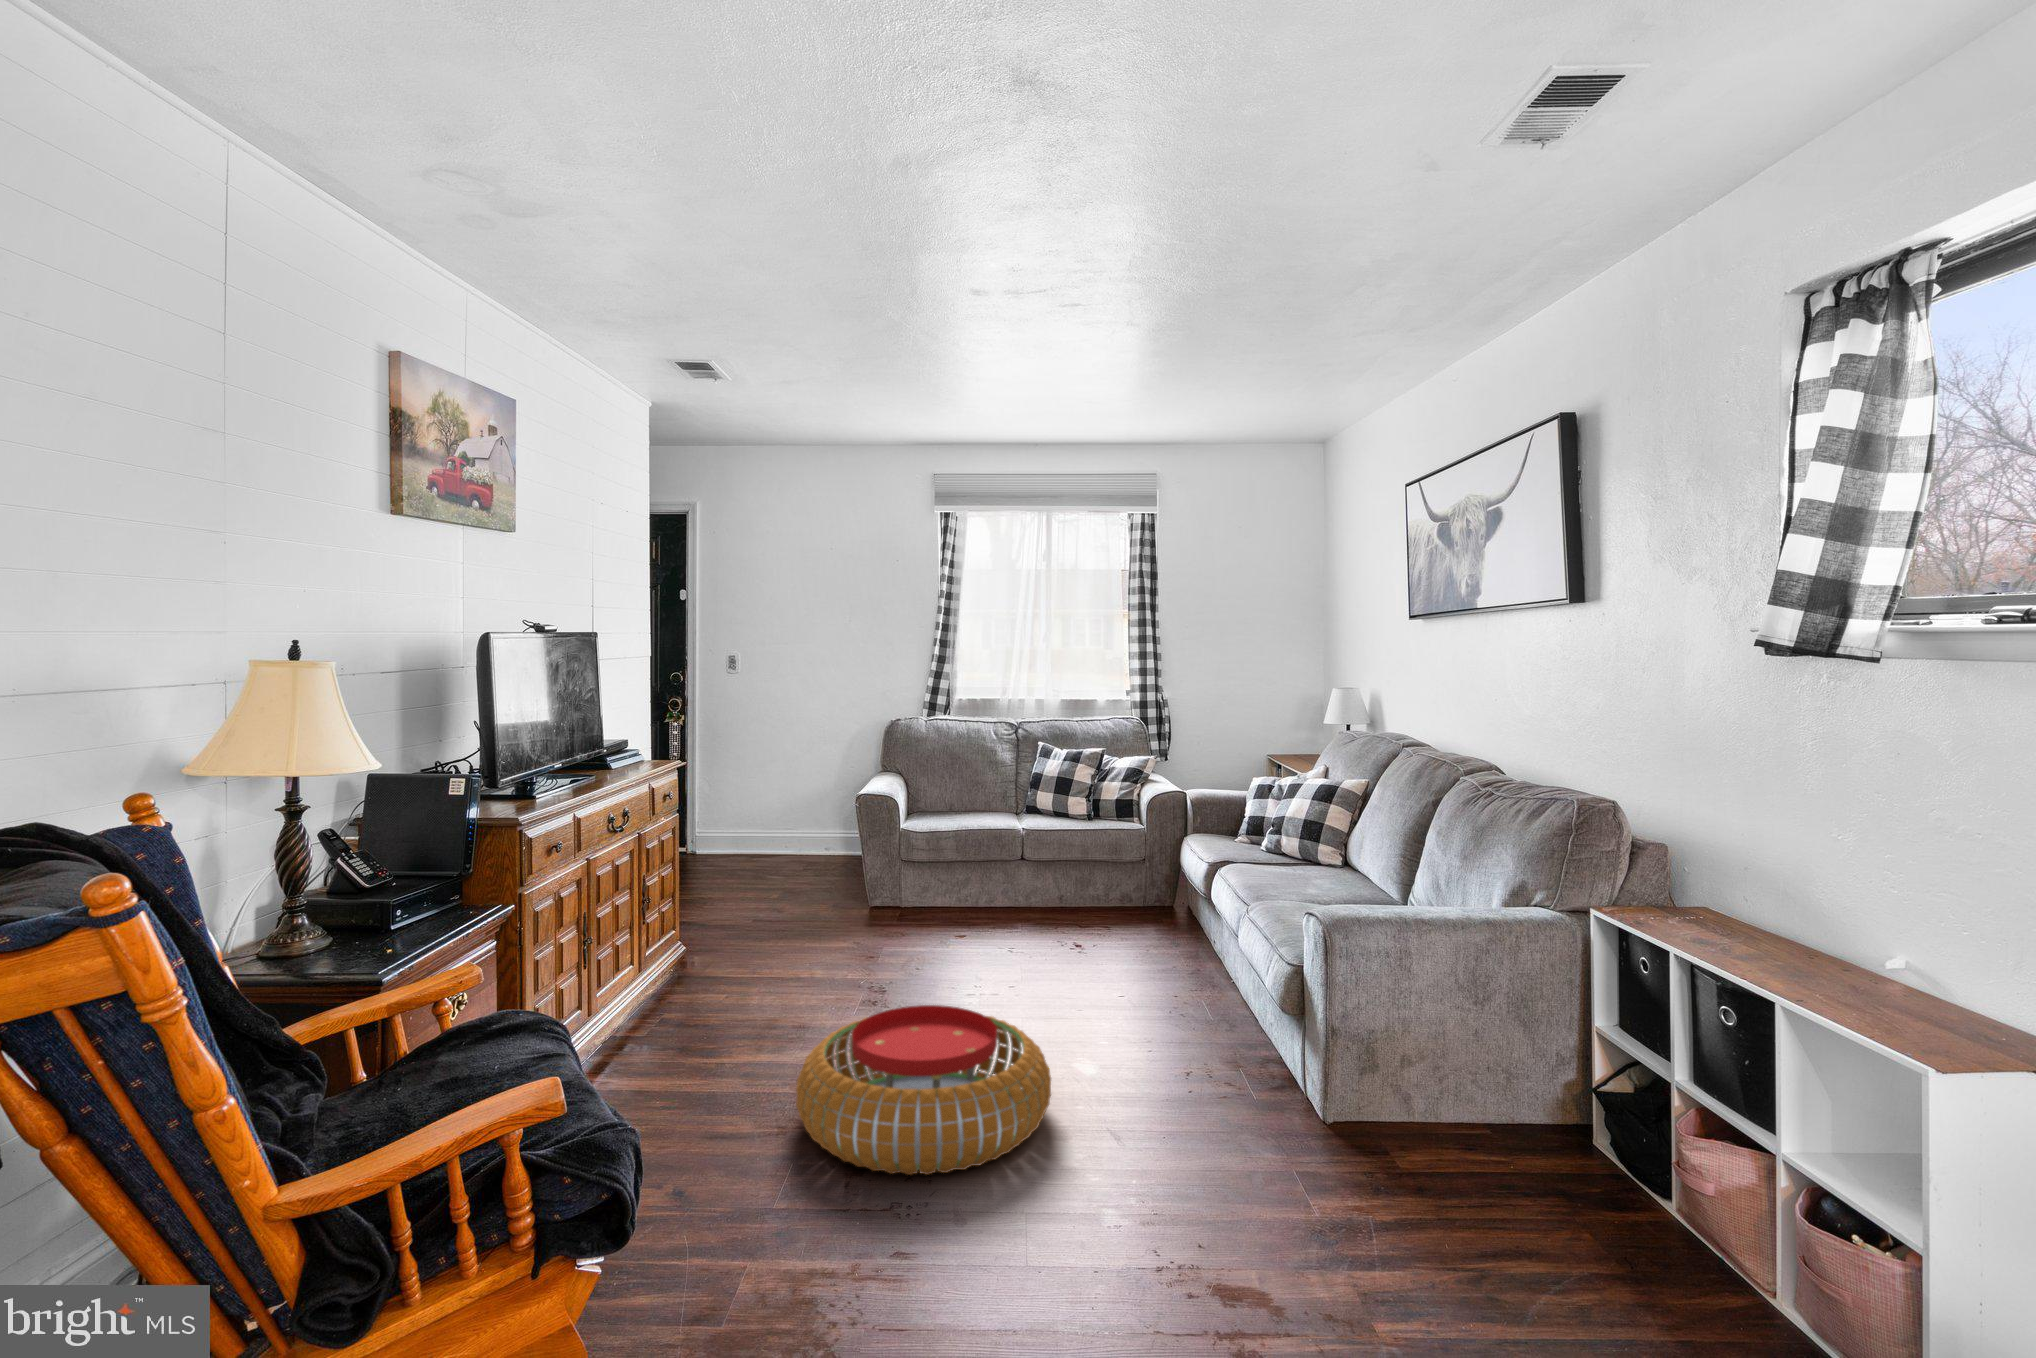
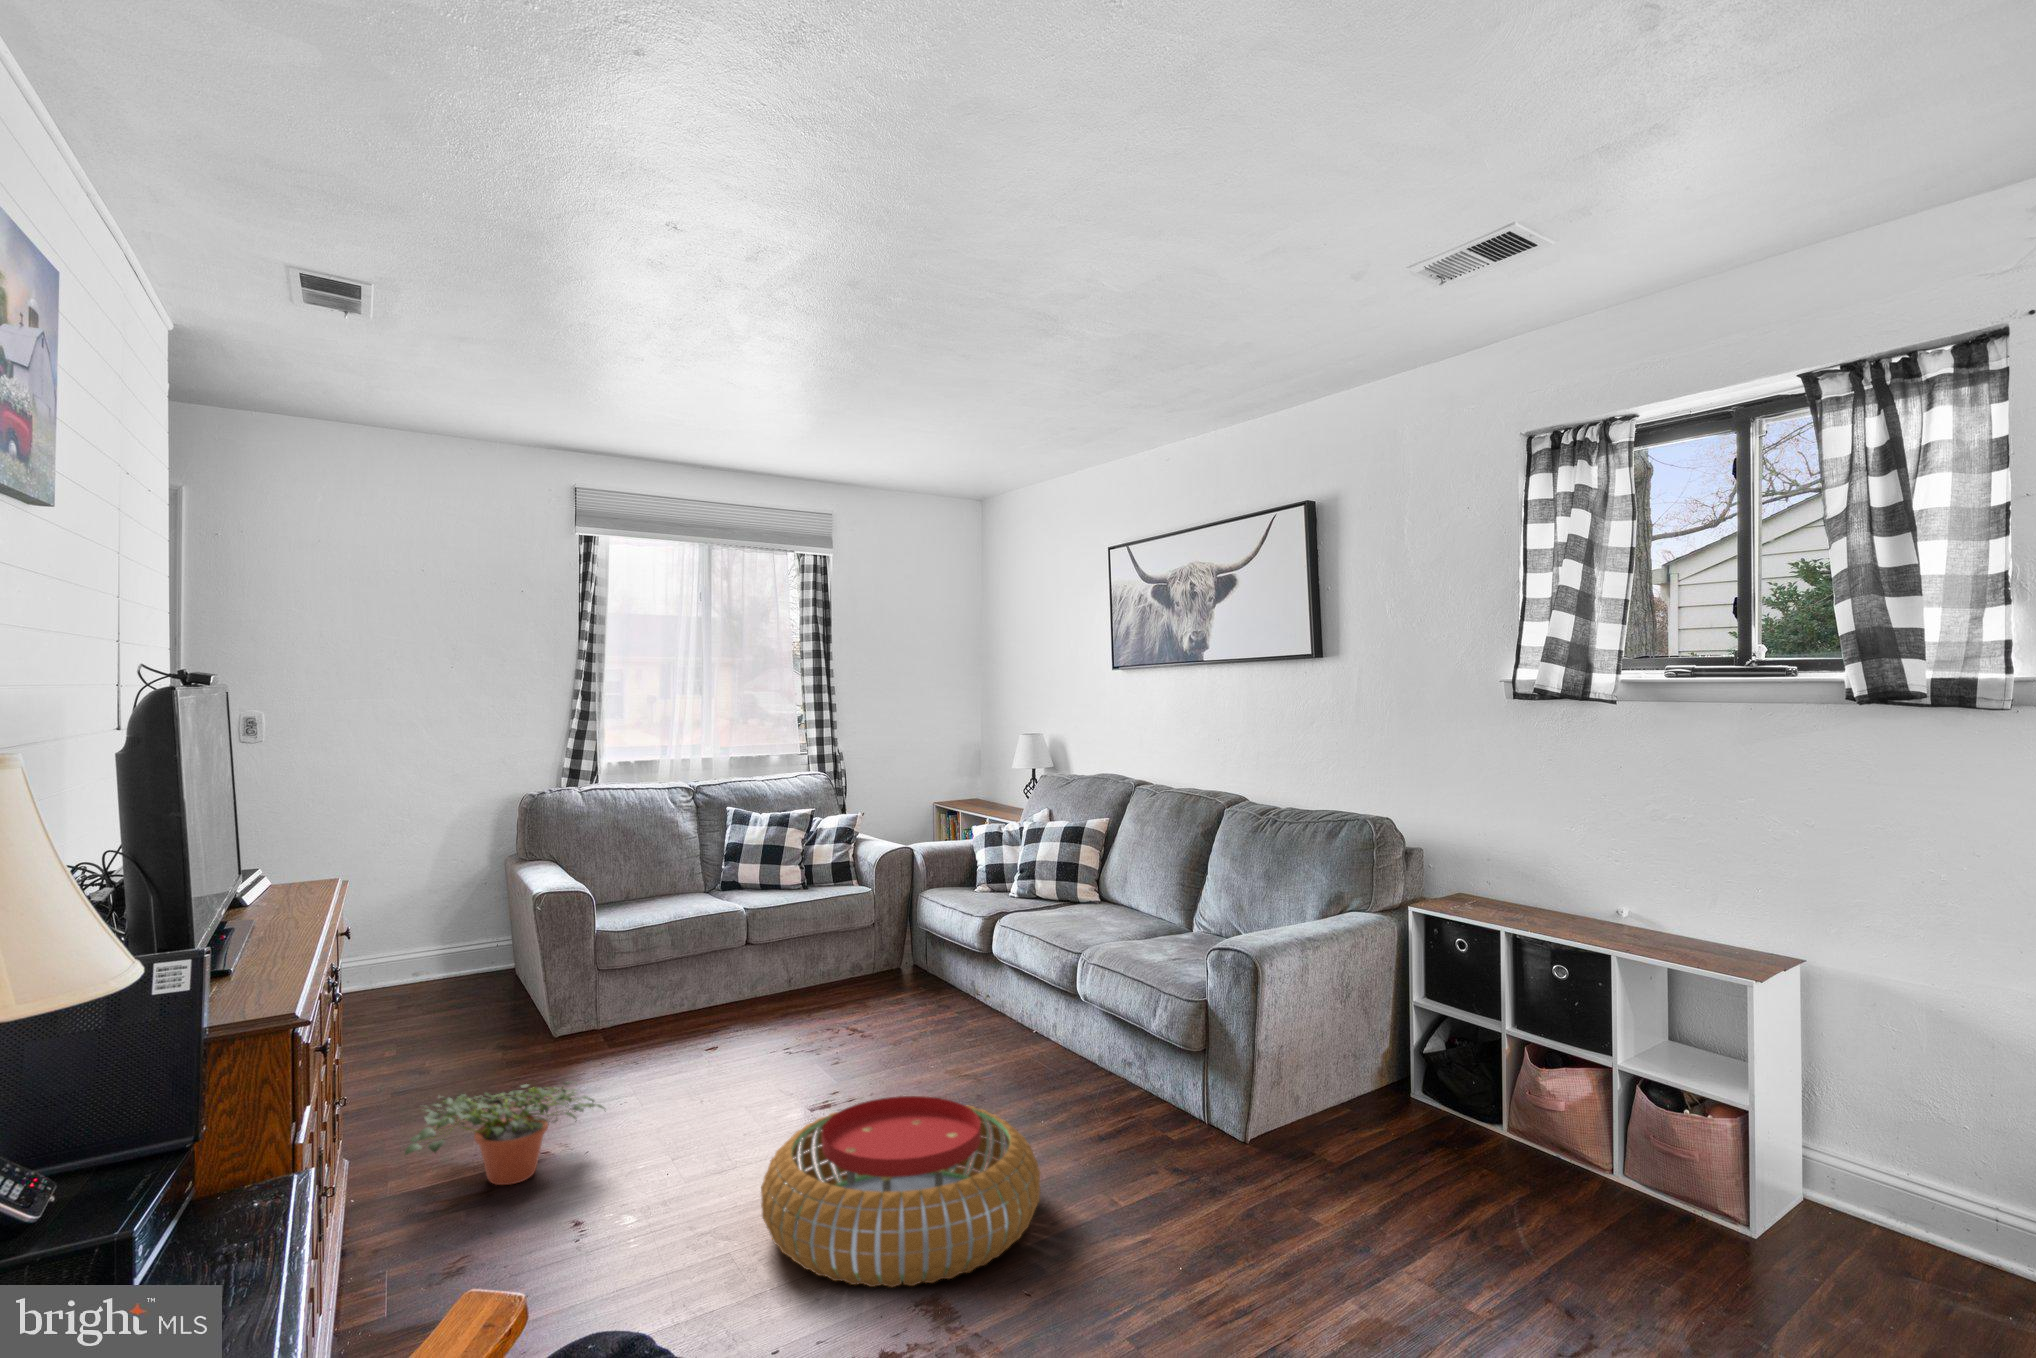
potted plant: none [645,937,787,1016] -> present [405,1082,604,1185]

